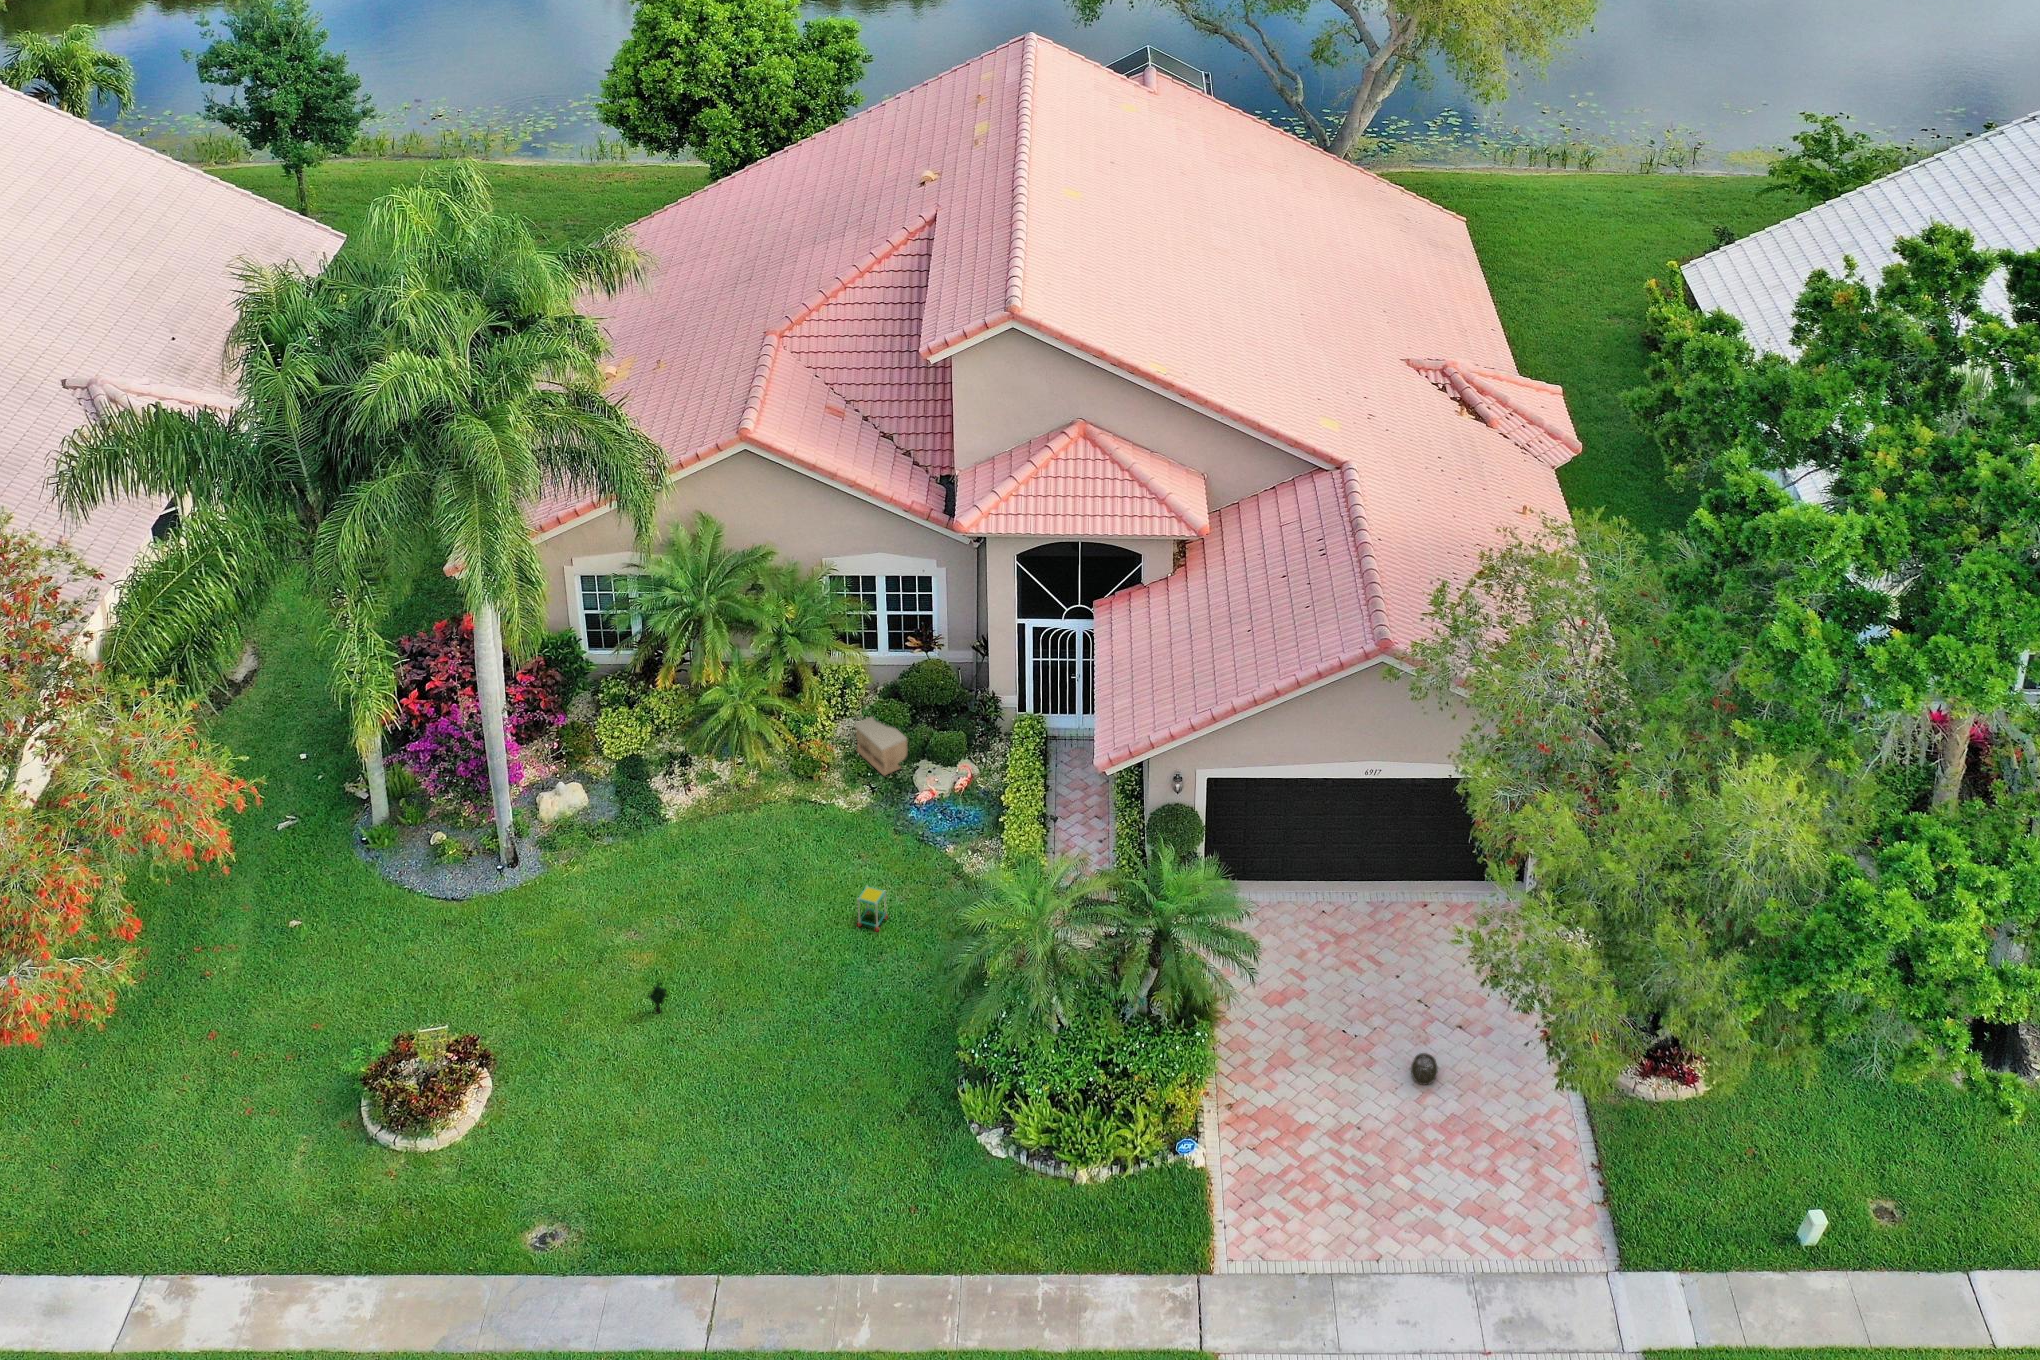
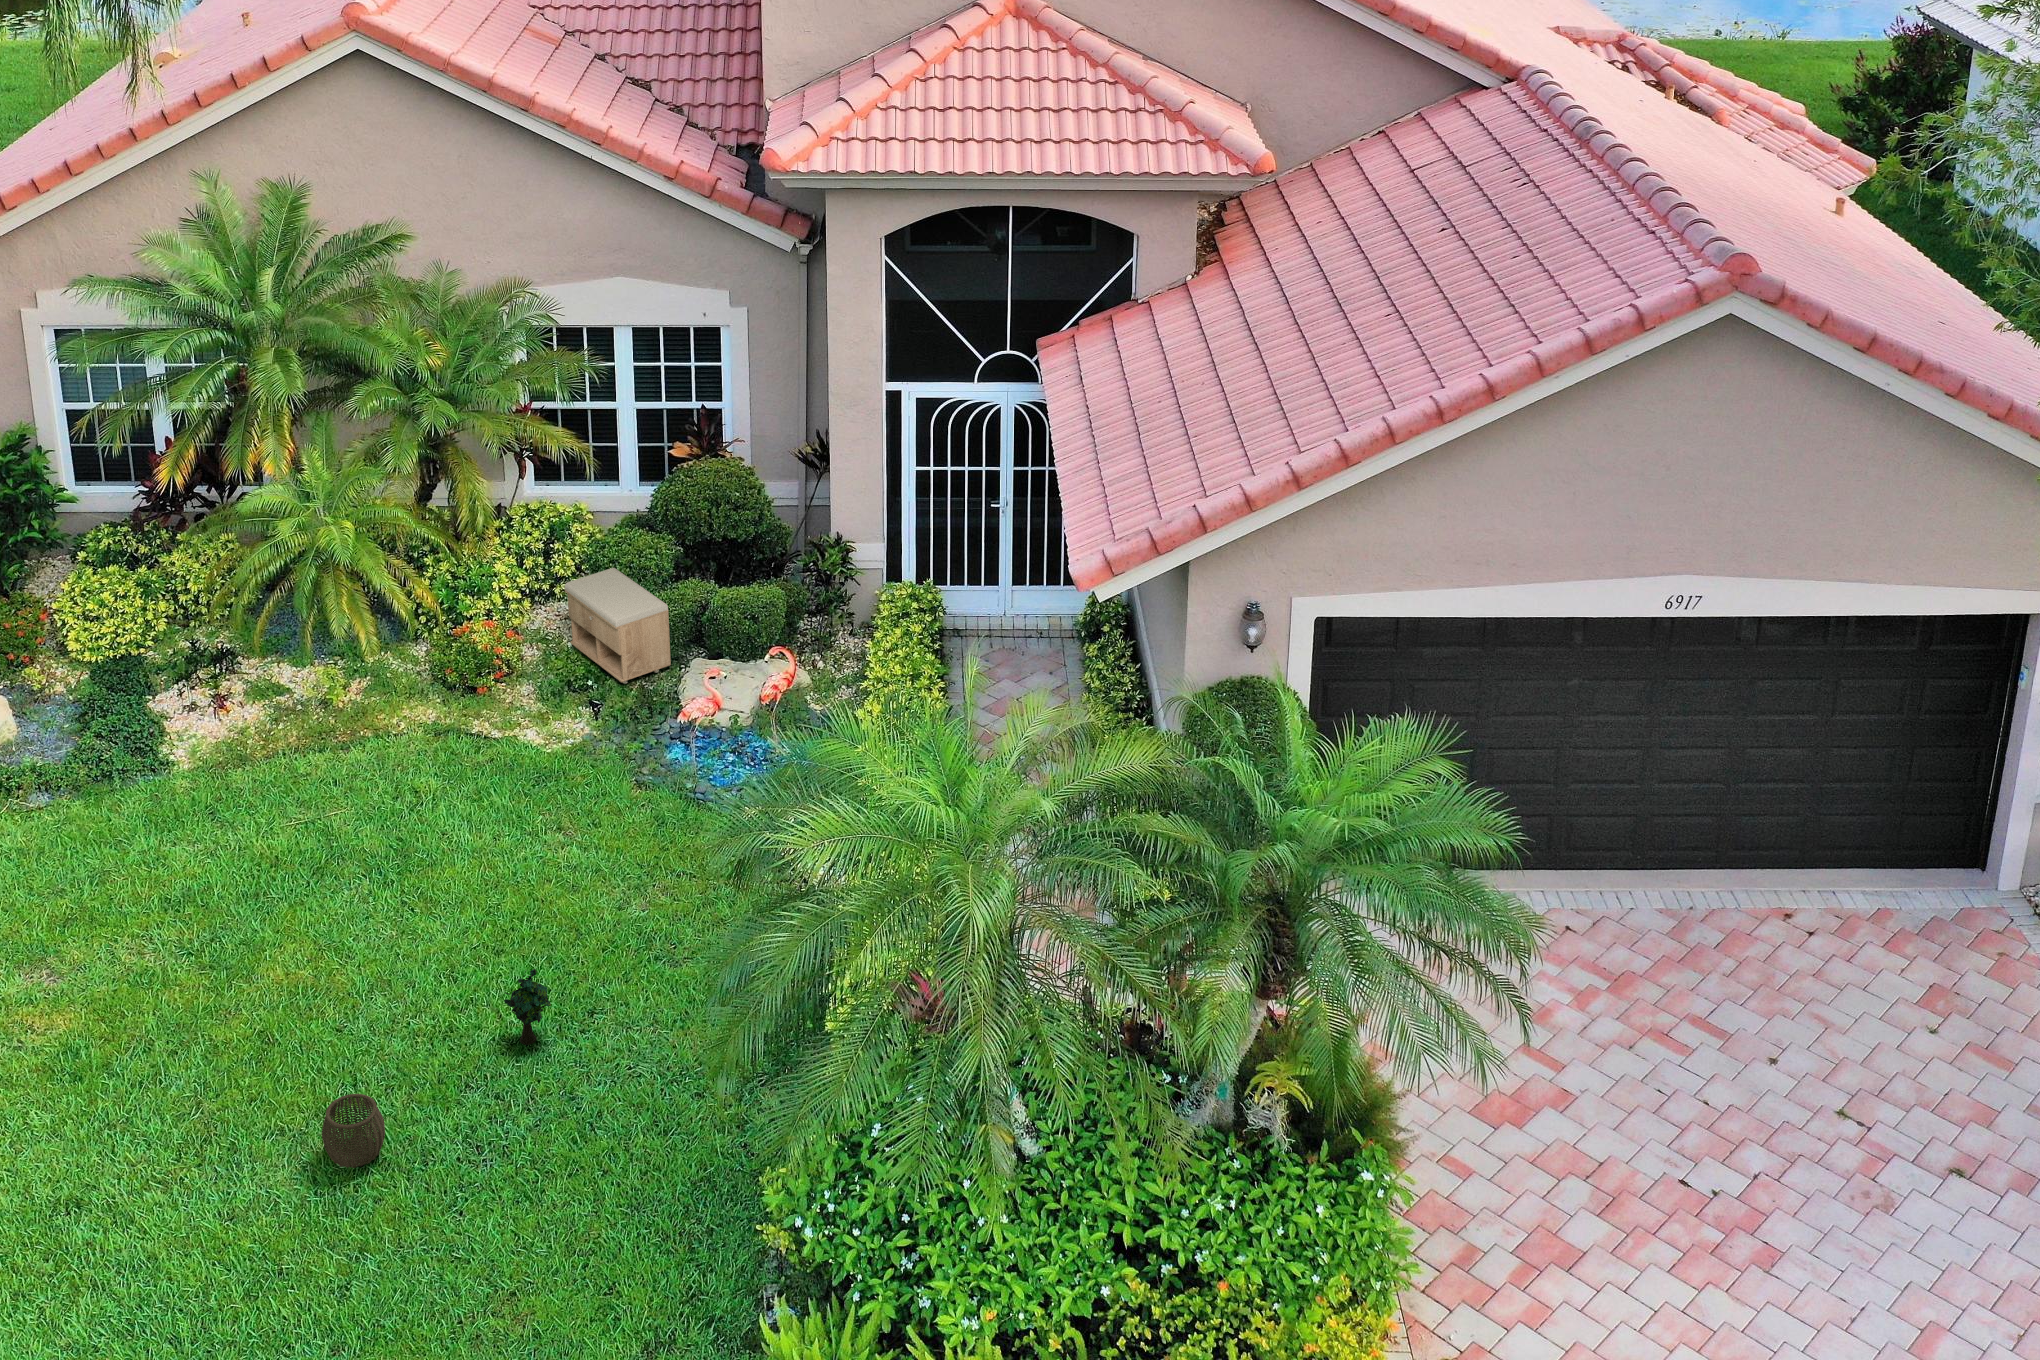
side table: present [857,886,888,932] -> none [542,864,613,967]
decorative plant: present [648,983,667,1014] -> present [504,969,551,1045]
woven basket: present [1411,1053,1438,1085] -> present [322,1094,385,1168]

